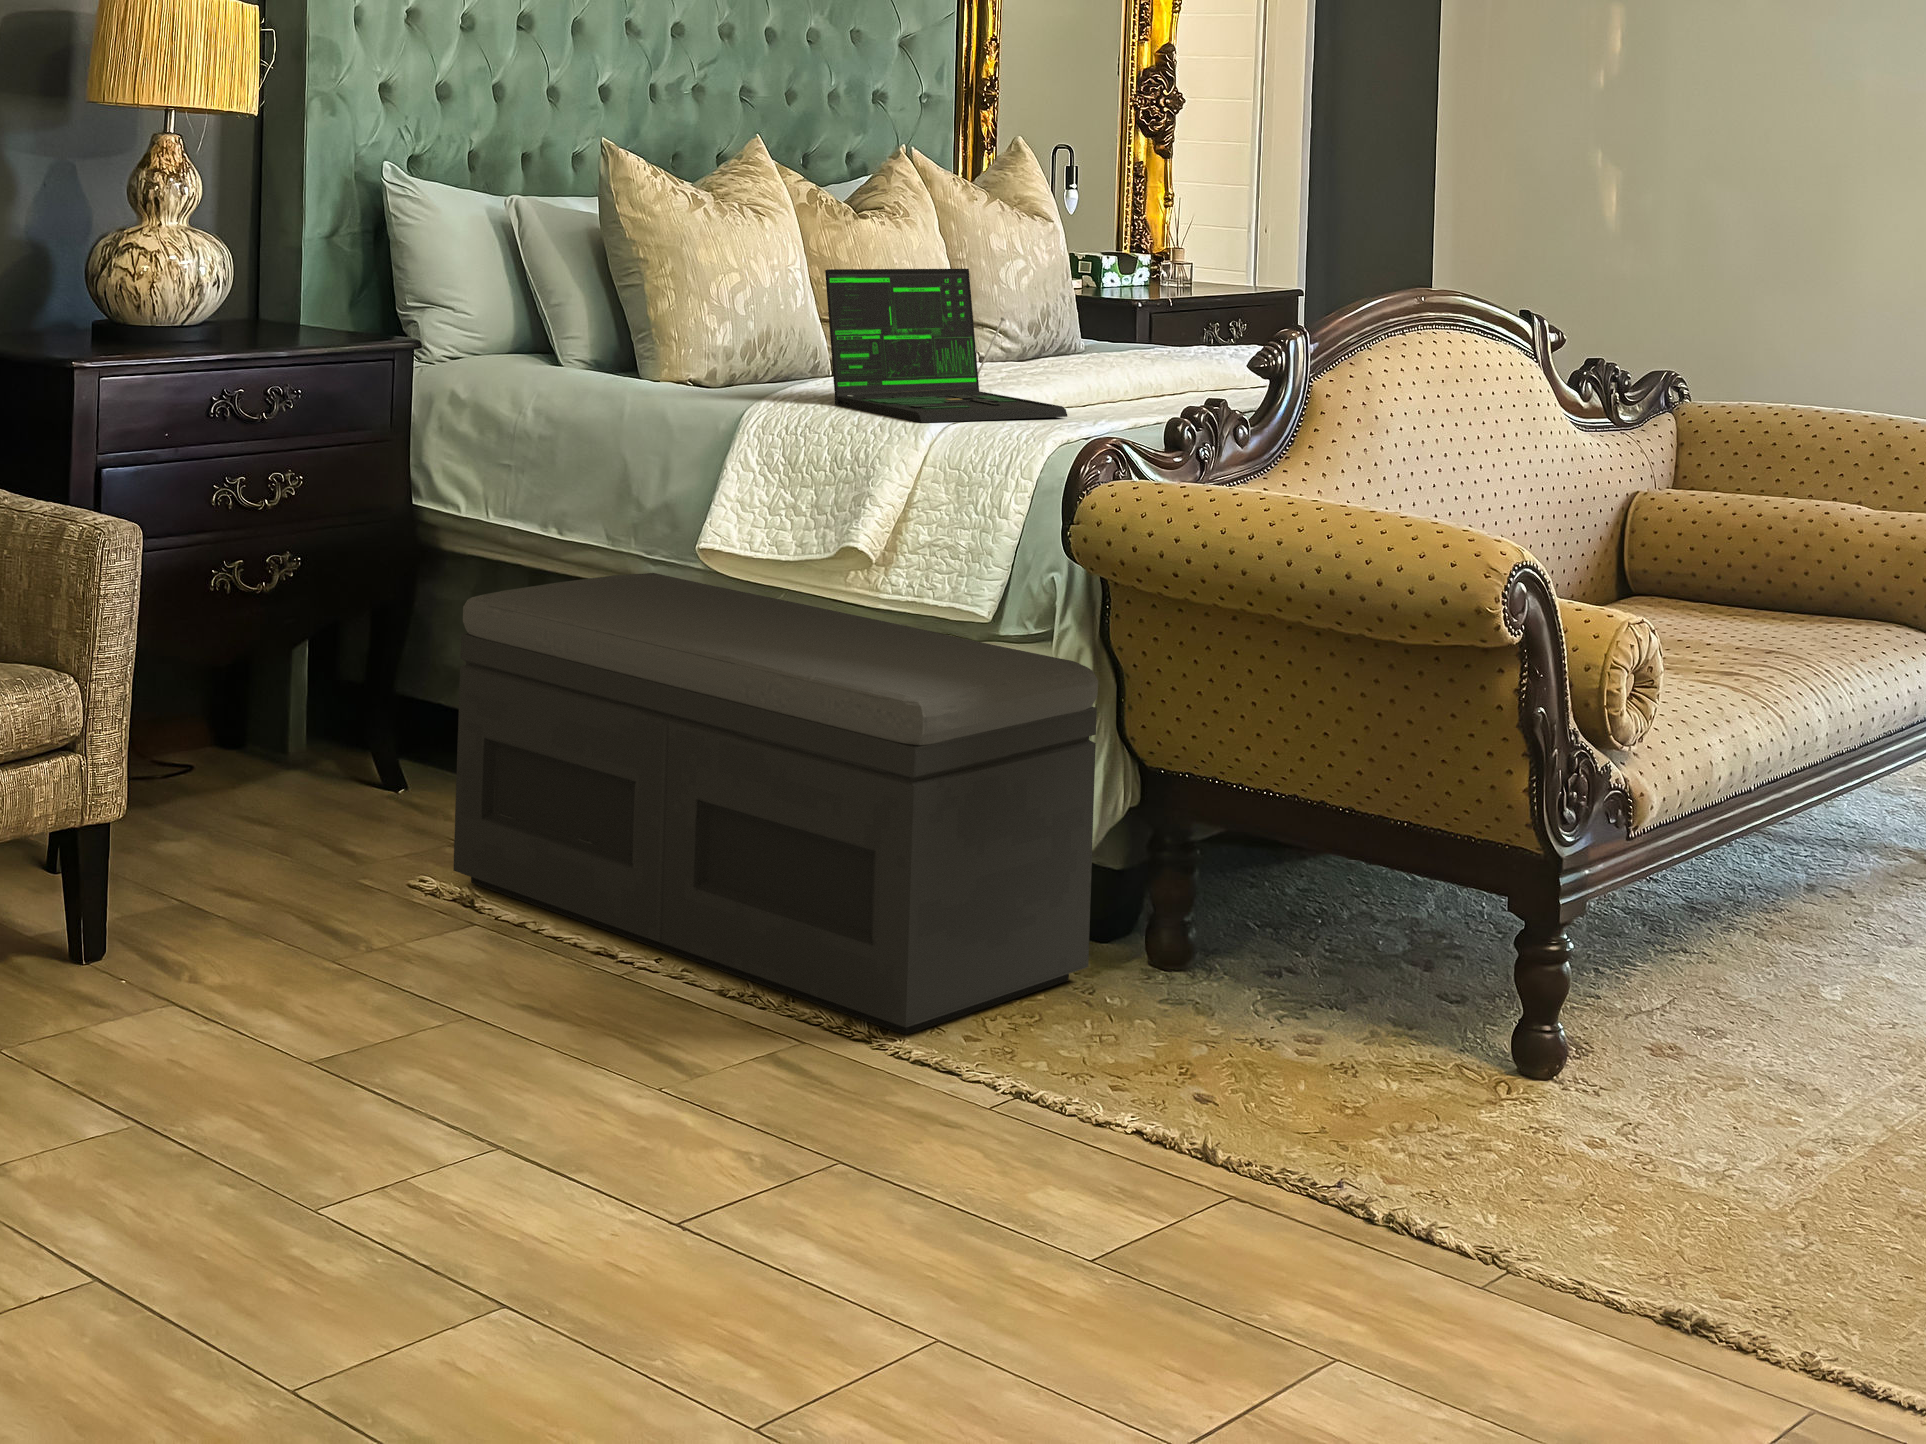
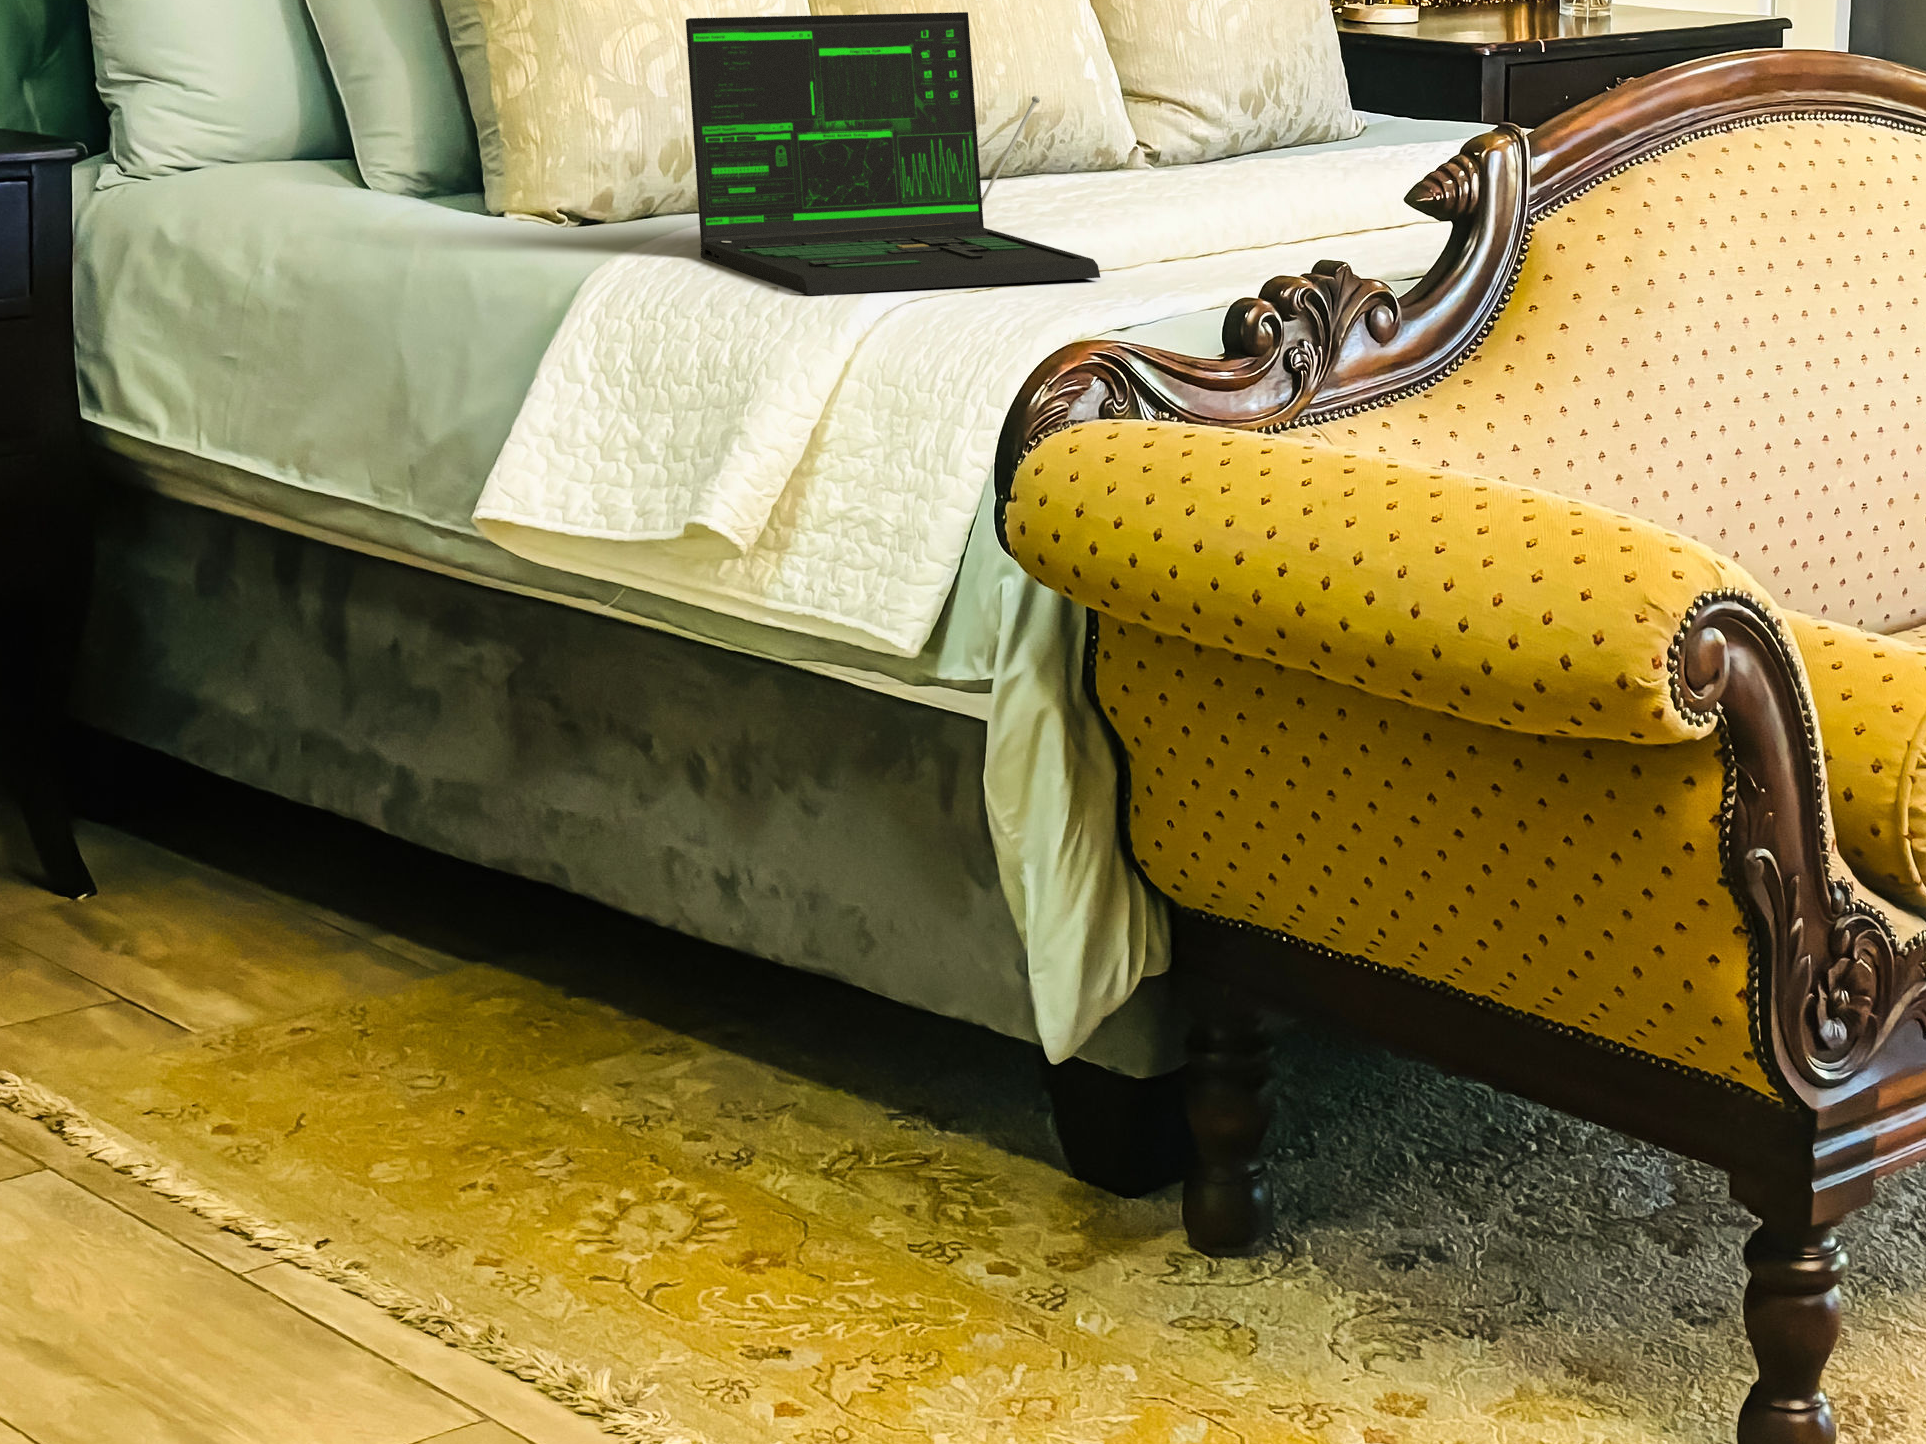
storage bench: present [453,573,1098,1035] -> none [34,544,1060,1409]

